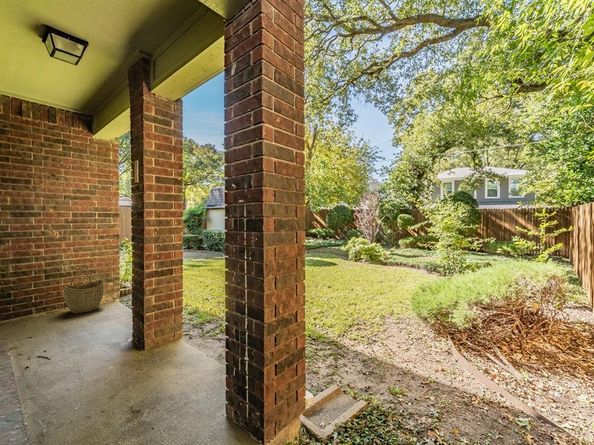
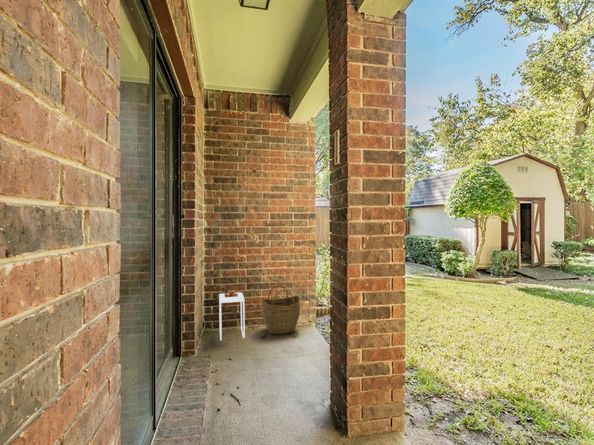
side table: none [14,281,47,327] -> present [219,290,245,340]

